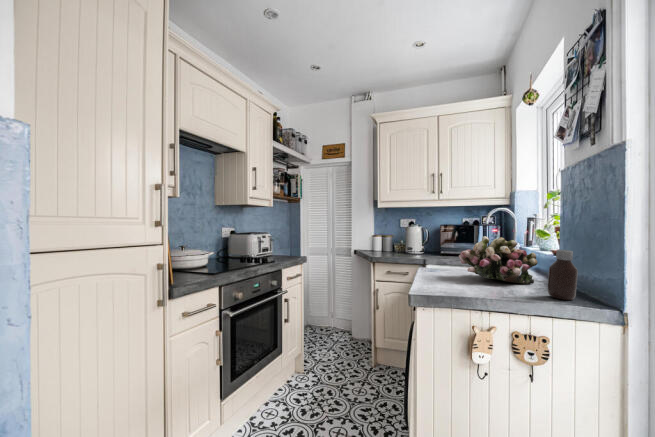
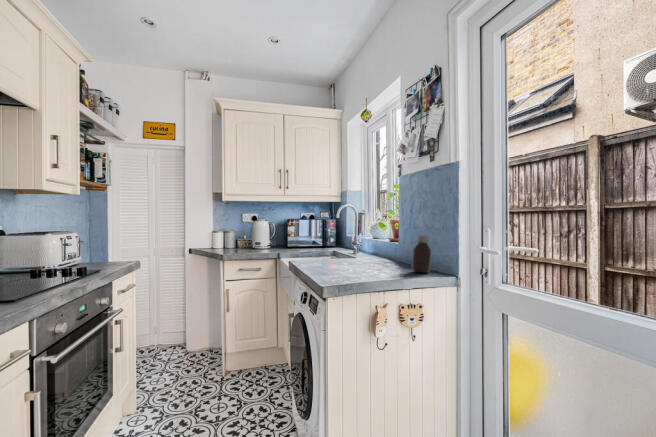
flower arrangement: present [459,236,538,284] -> none [332,227,392,265]

